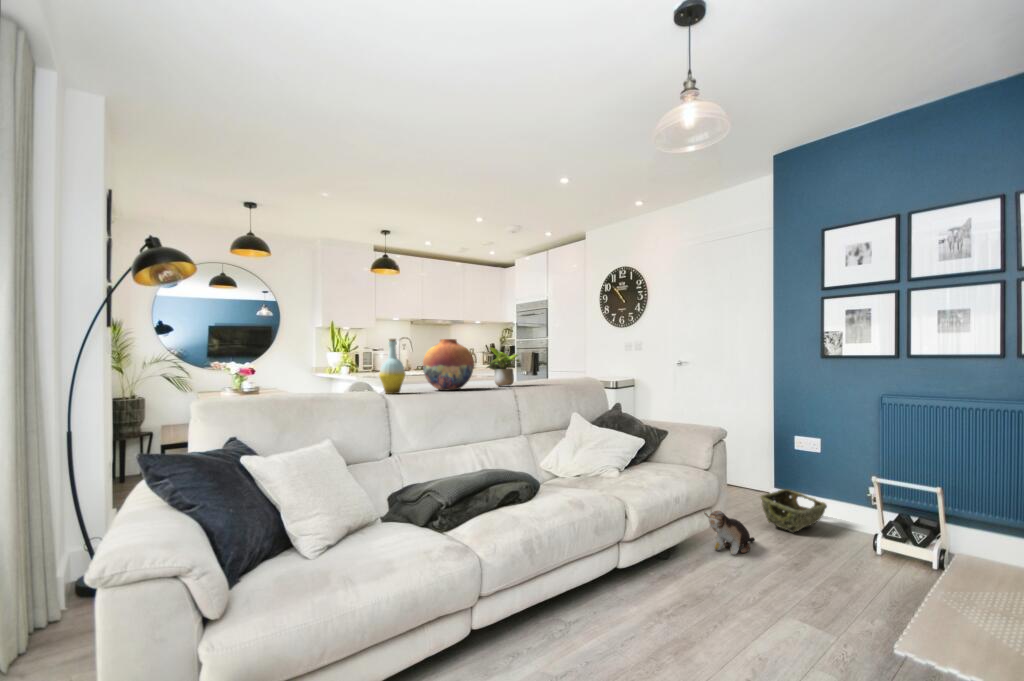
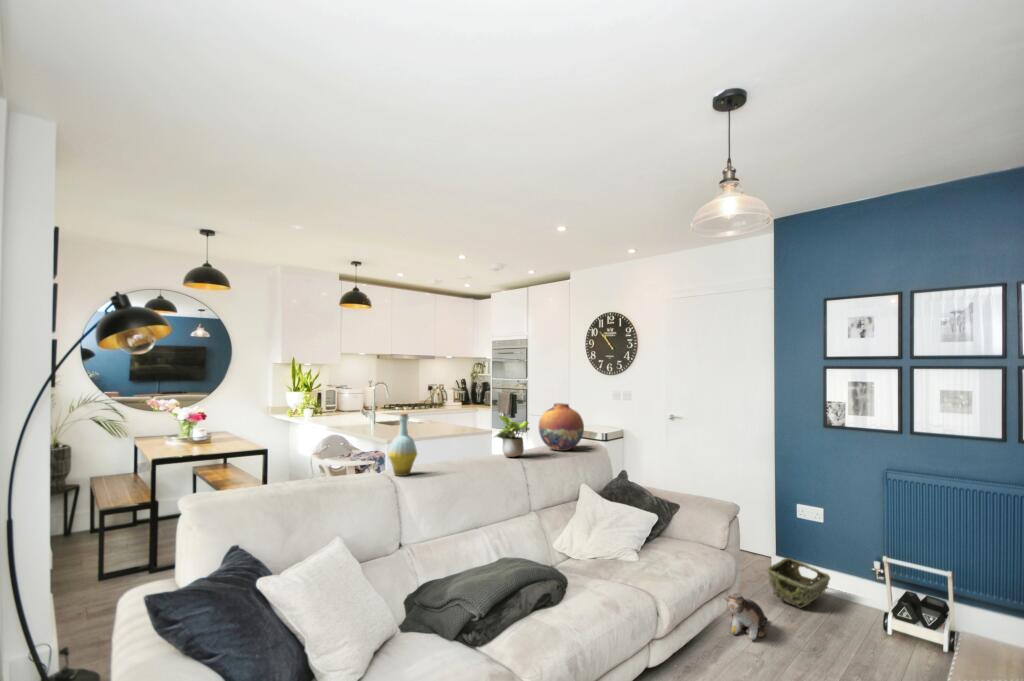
vase: present [423,339,474,391] -> present [539,403,584,451]

